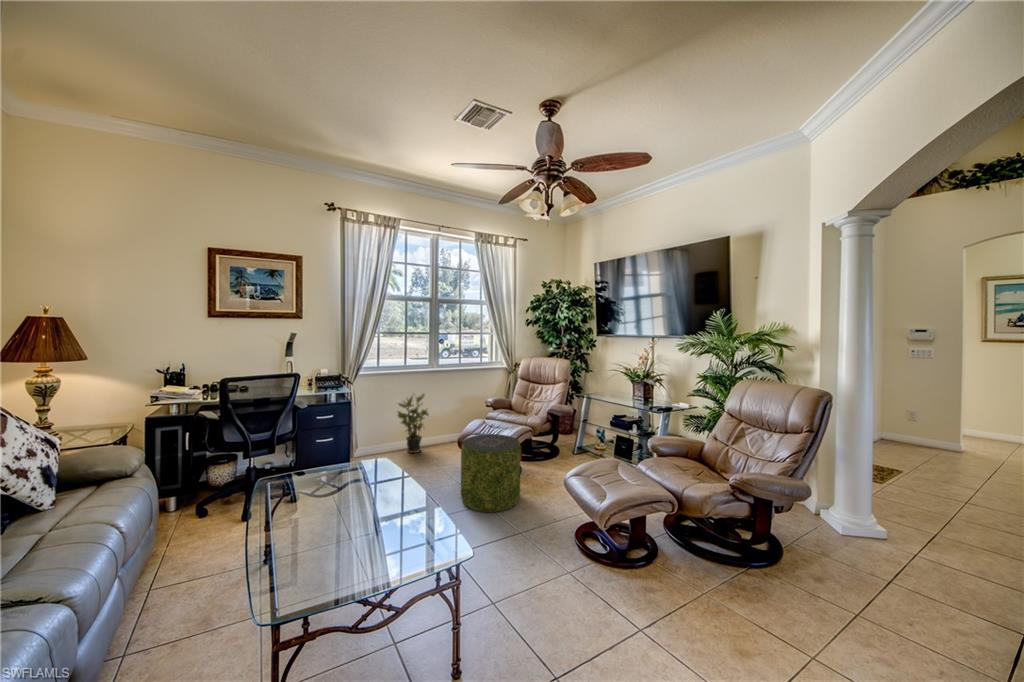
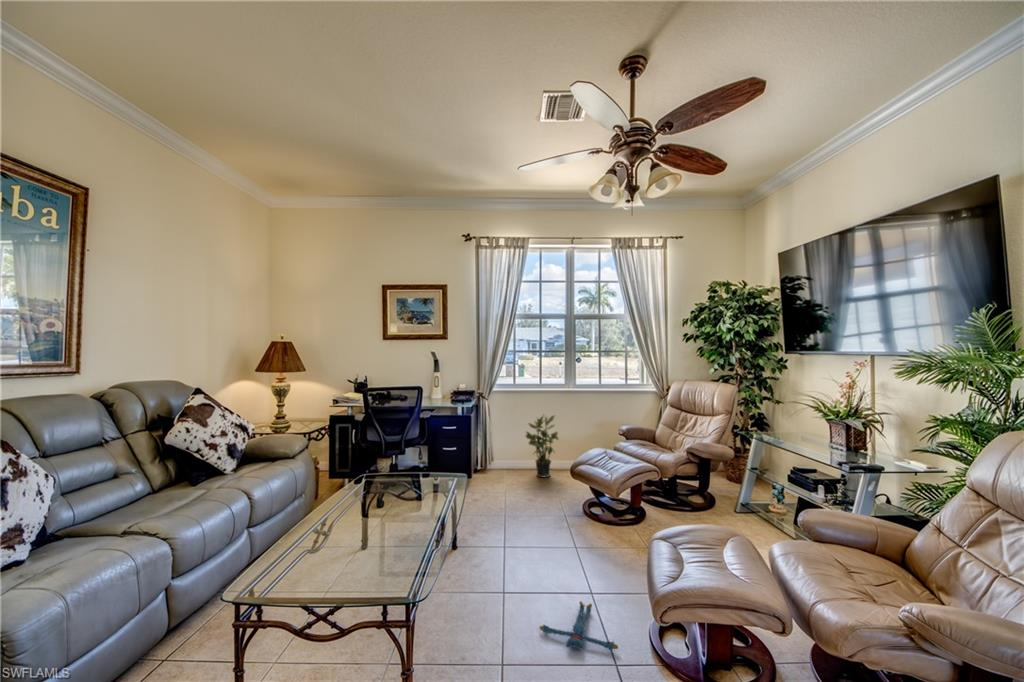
pouf: present [461,434,521,512] -> none [554,466,624,559]
plush toy: none [501,544,564,582] -> present [540,602,618,650]

